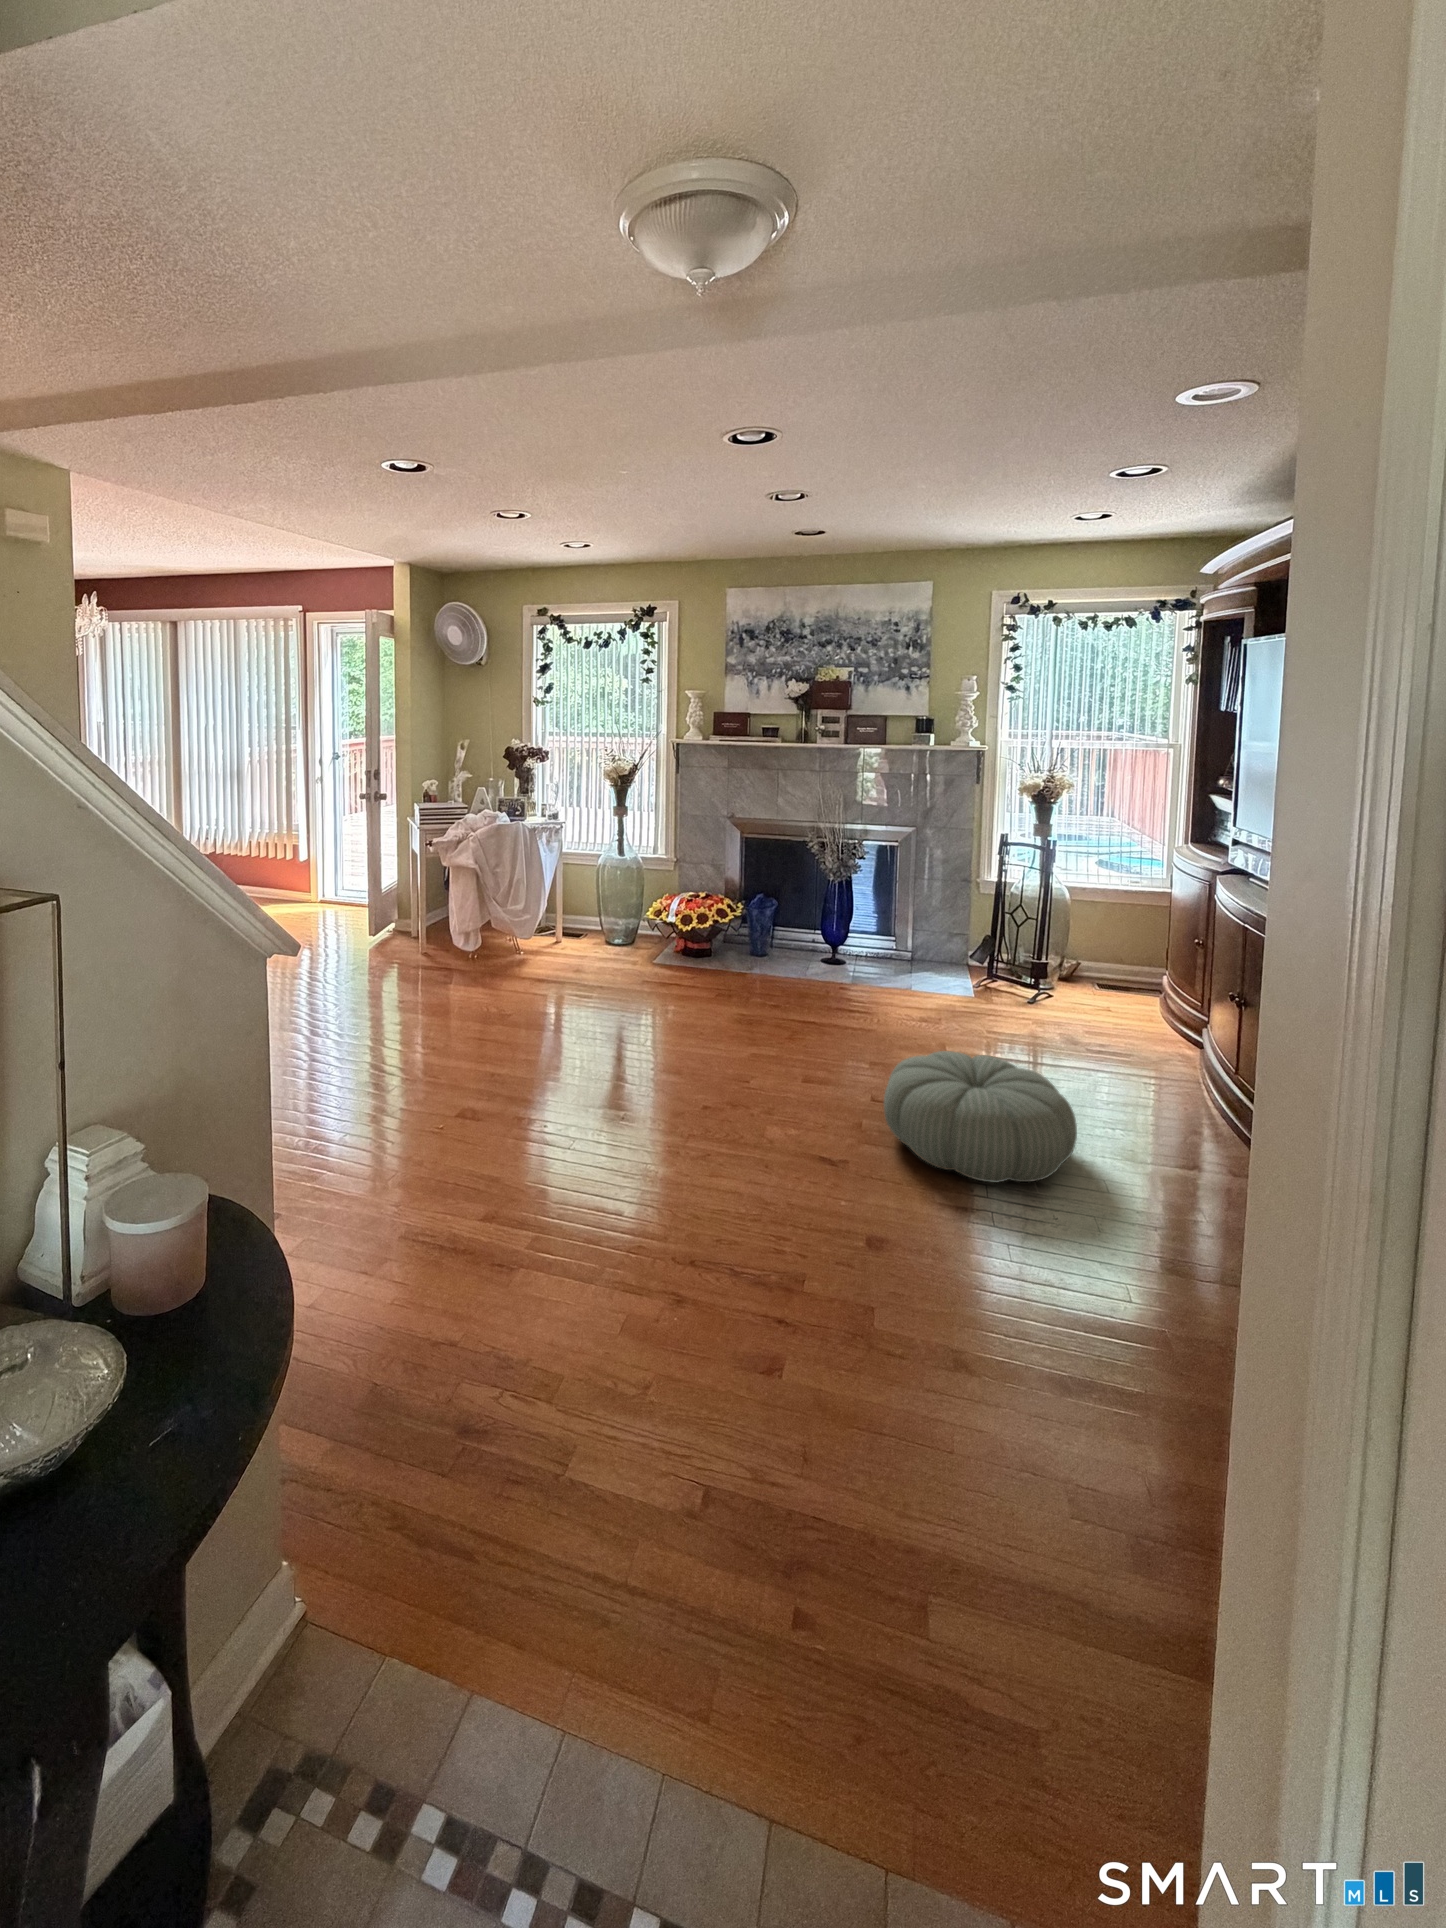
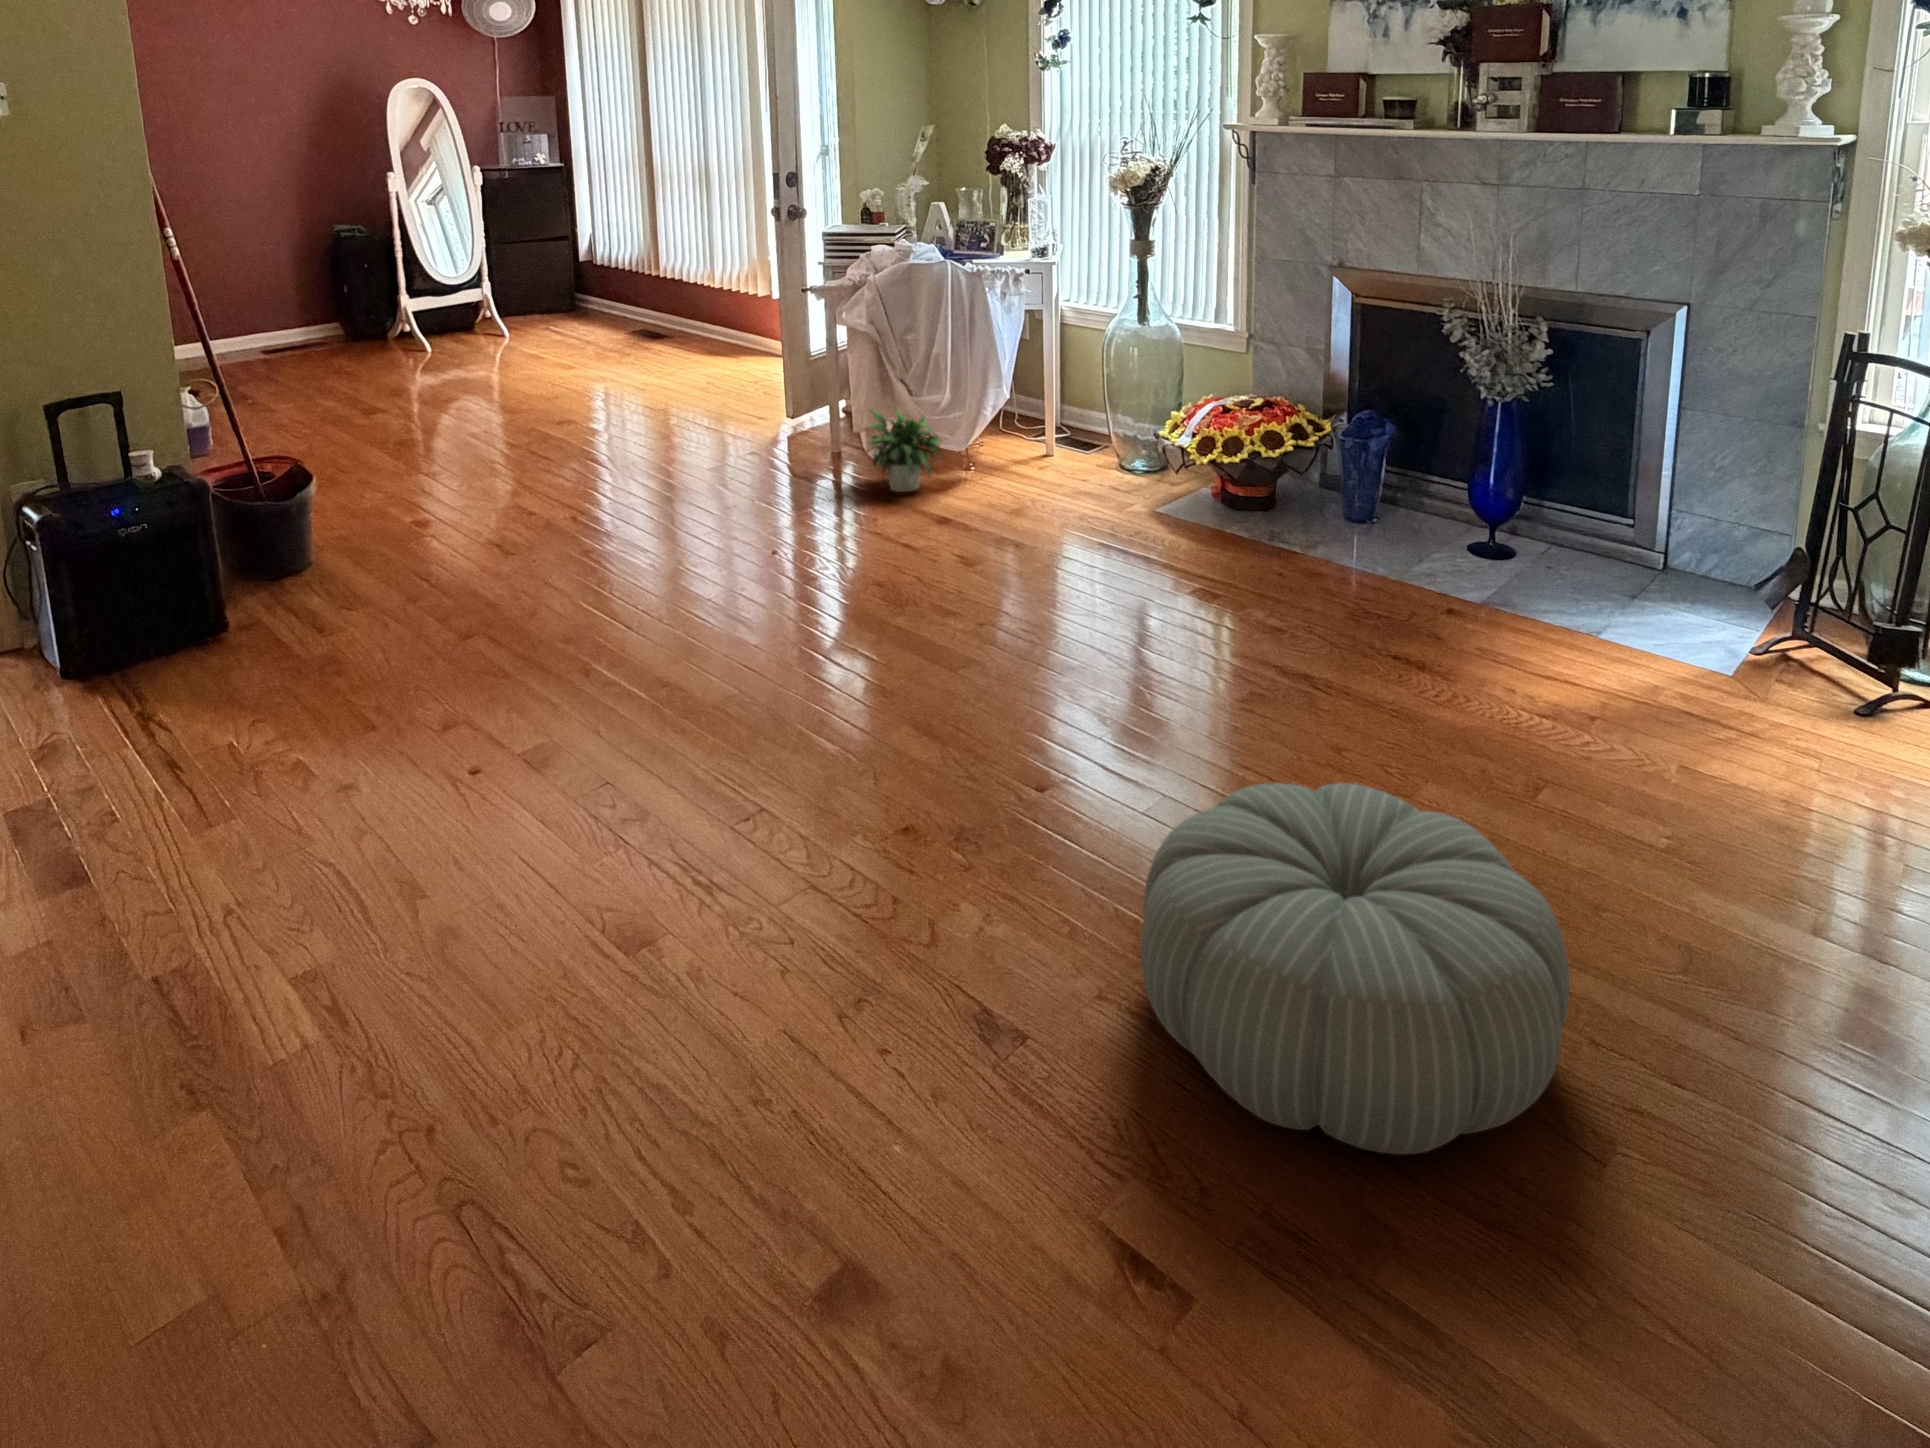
potted plant: none [472,914,532,966] -> present [866,409,942,492]

